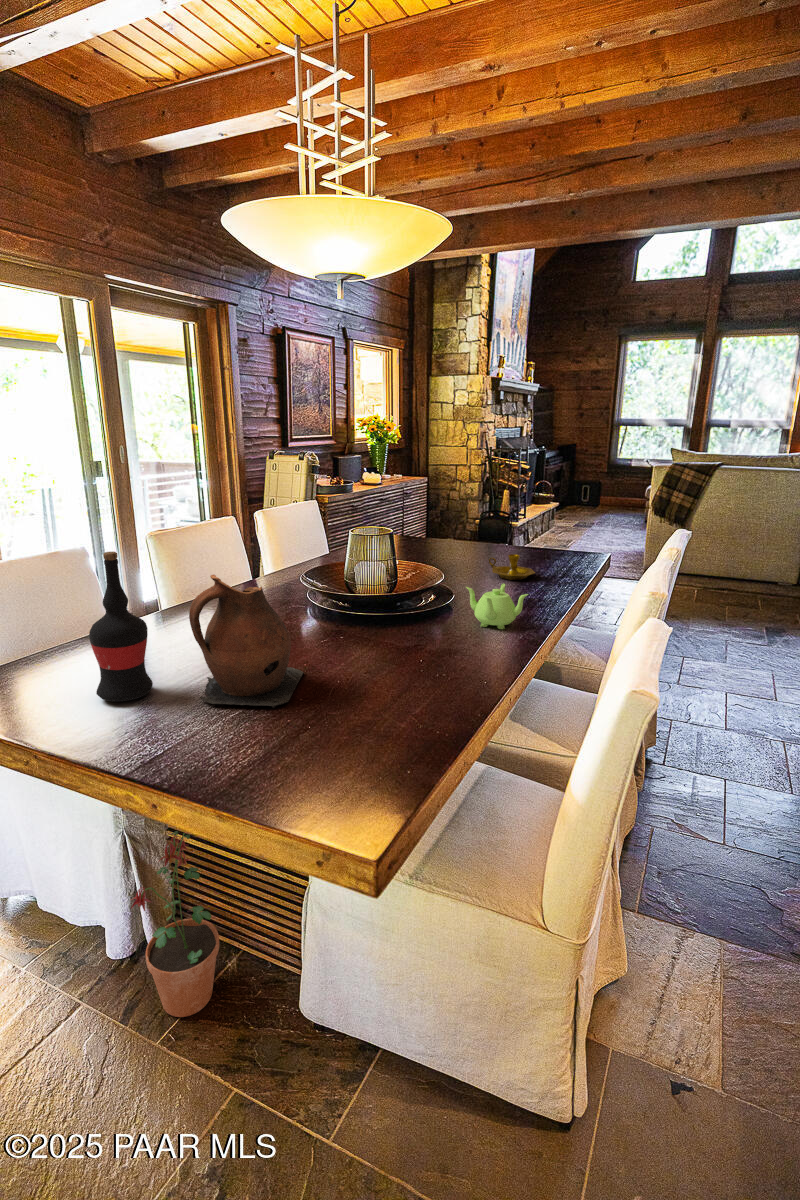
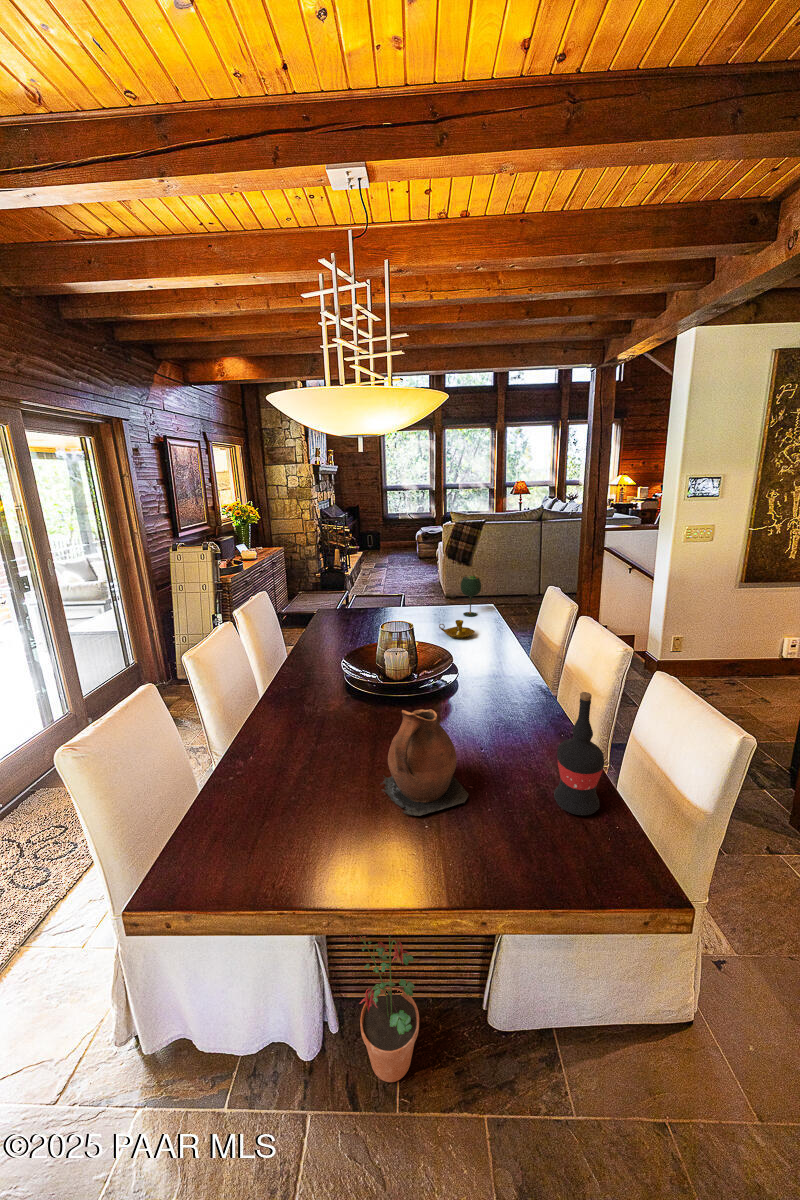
wine glass: none [551,504,582,561] -> present [461,576,481,616]
wine bottle: present [89,552,153,701] -> present [554,692,604,815]
teapot: present [466,584,528,629] -> none [481,651,525,686]

